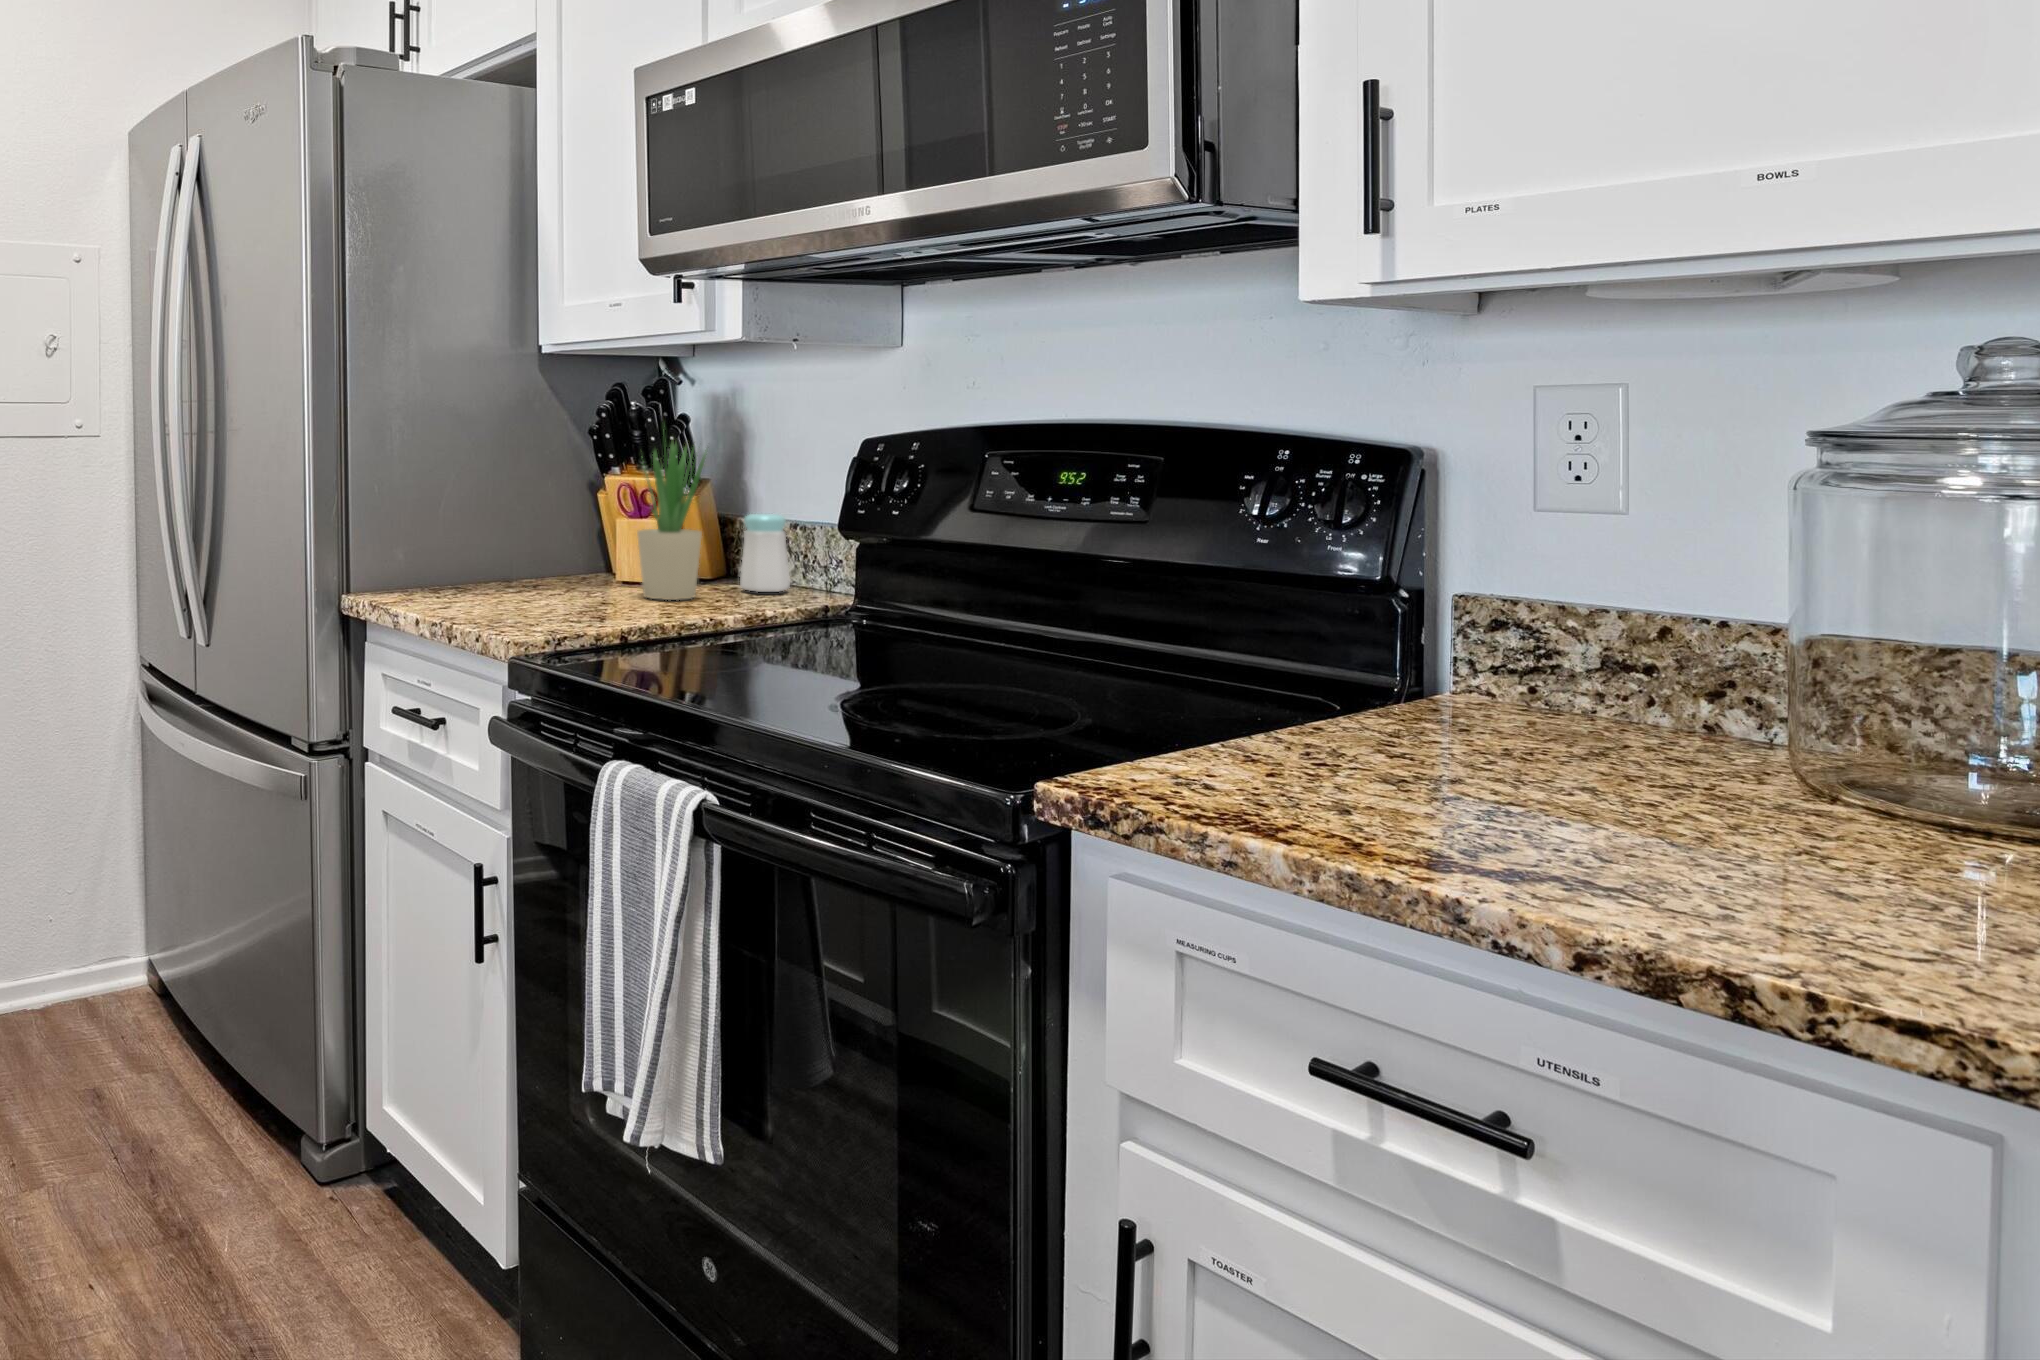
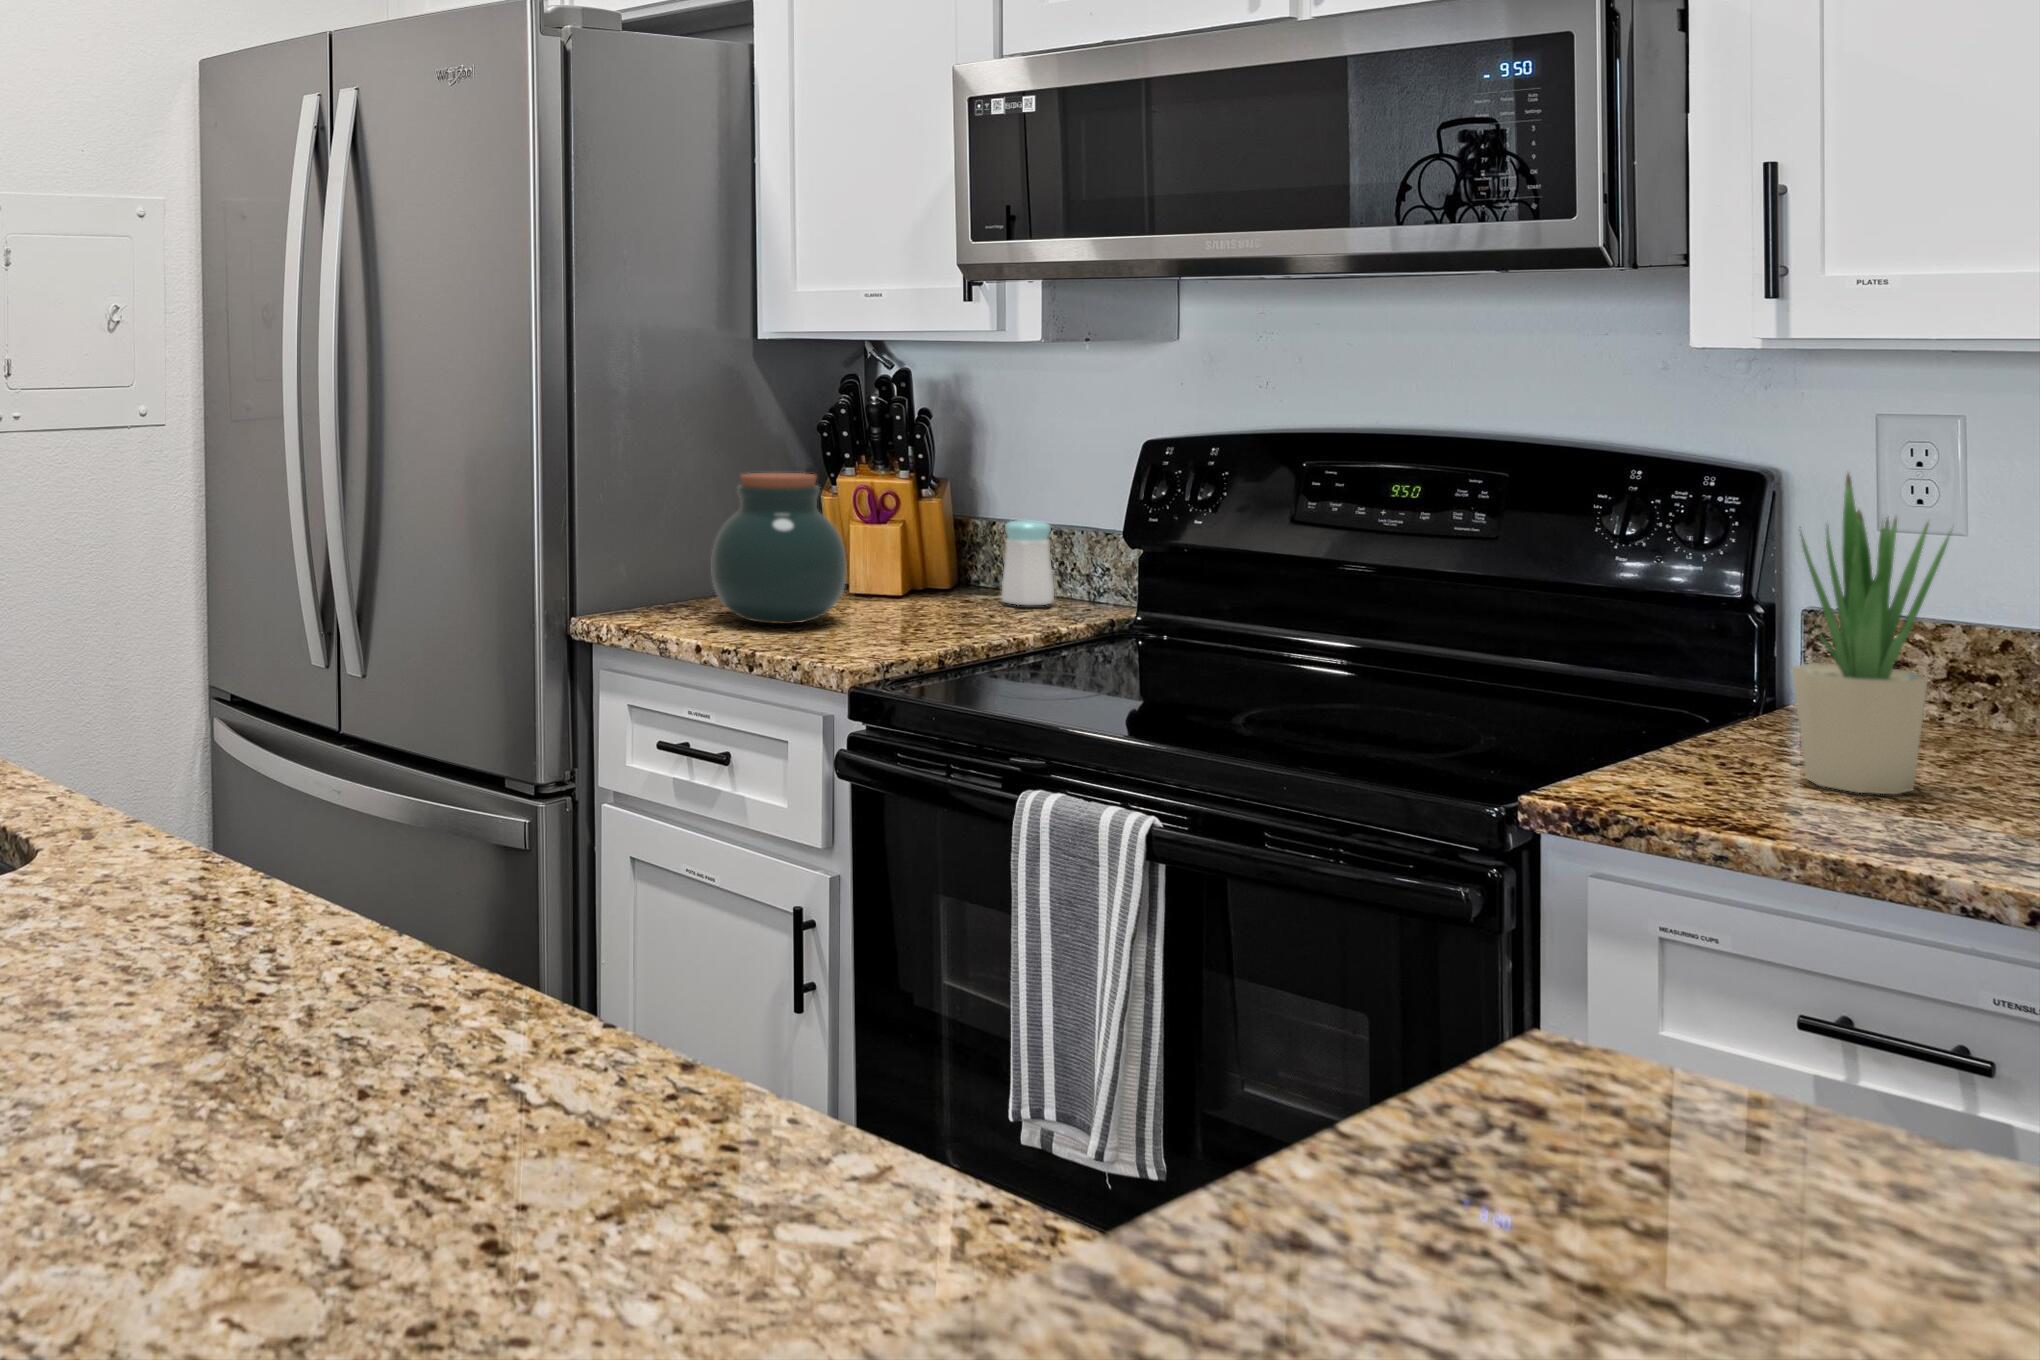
potted plant: present [637,429,706,600] -> present [1792,474,1950,794]
jar: none [455,465,577,602] -> present [712,473,846,624]

